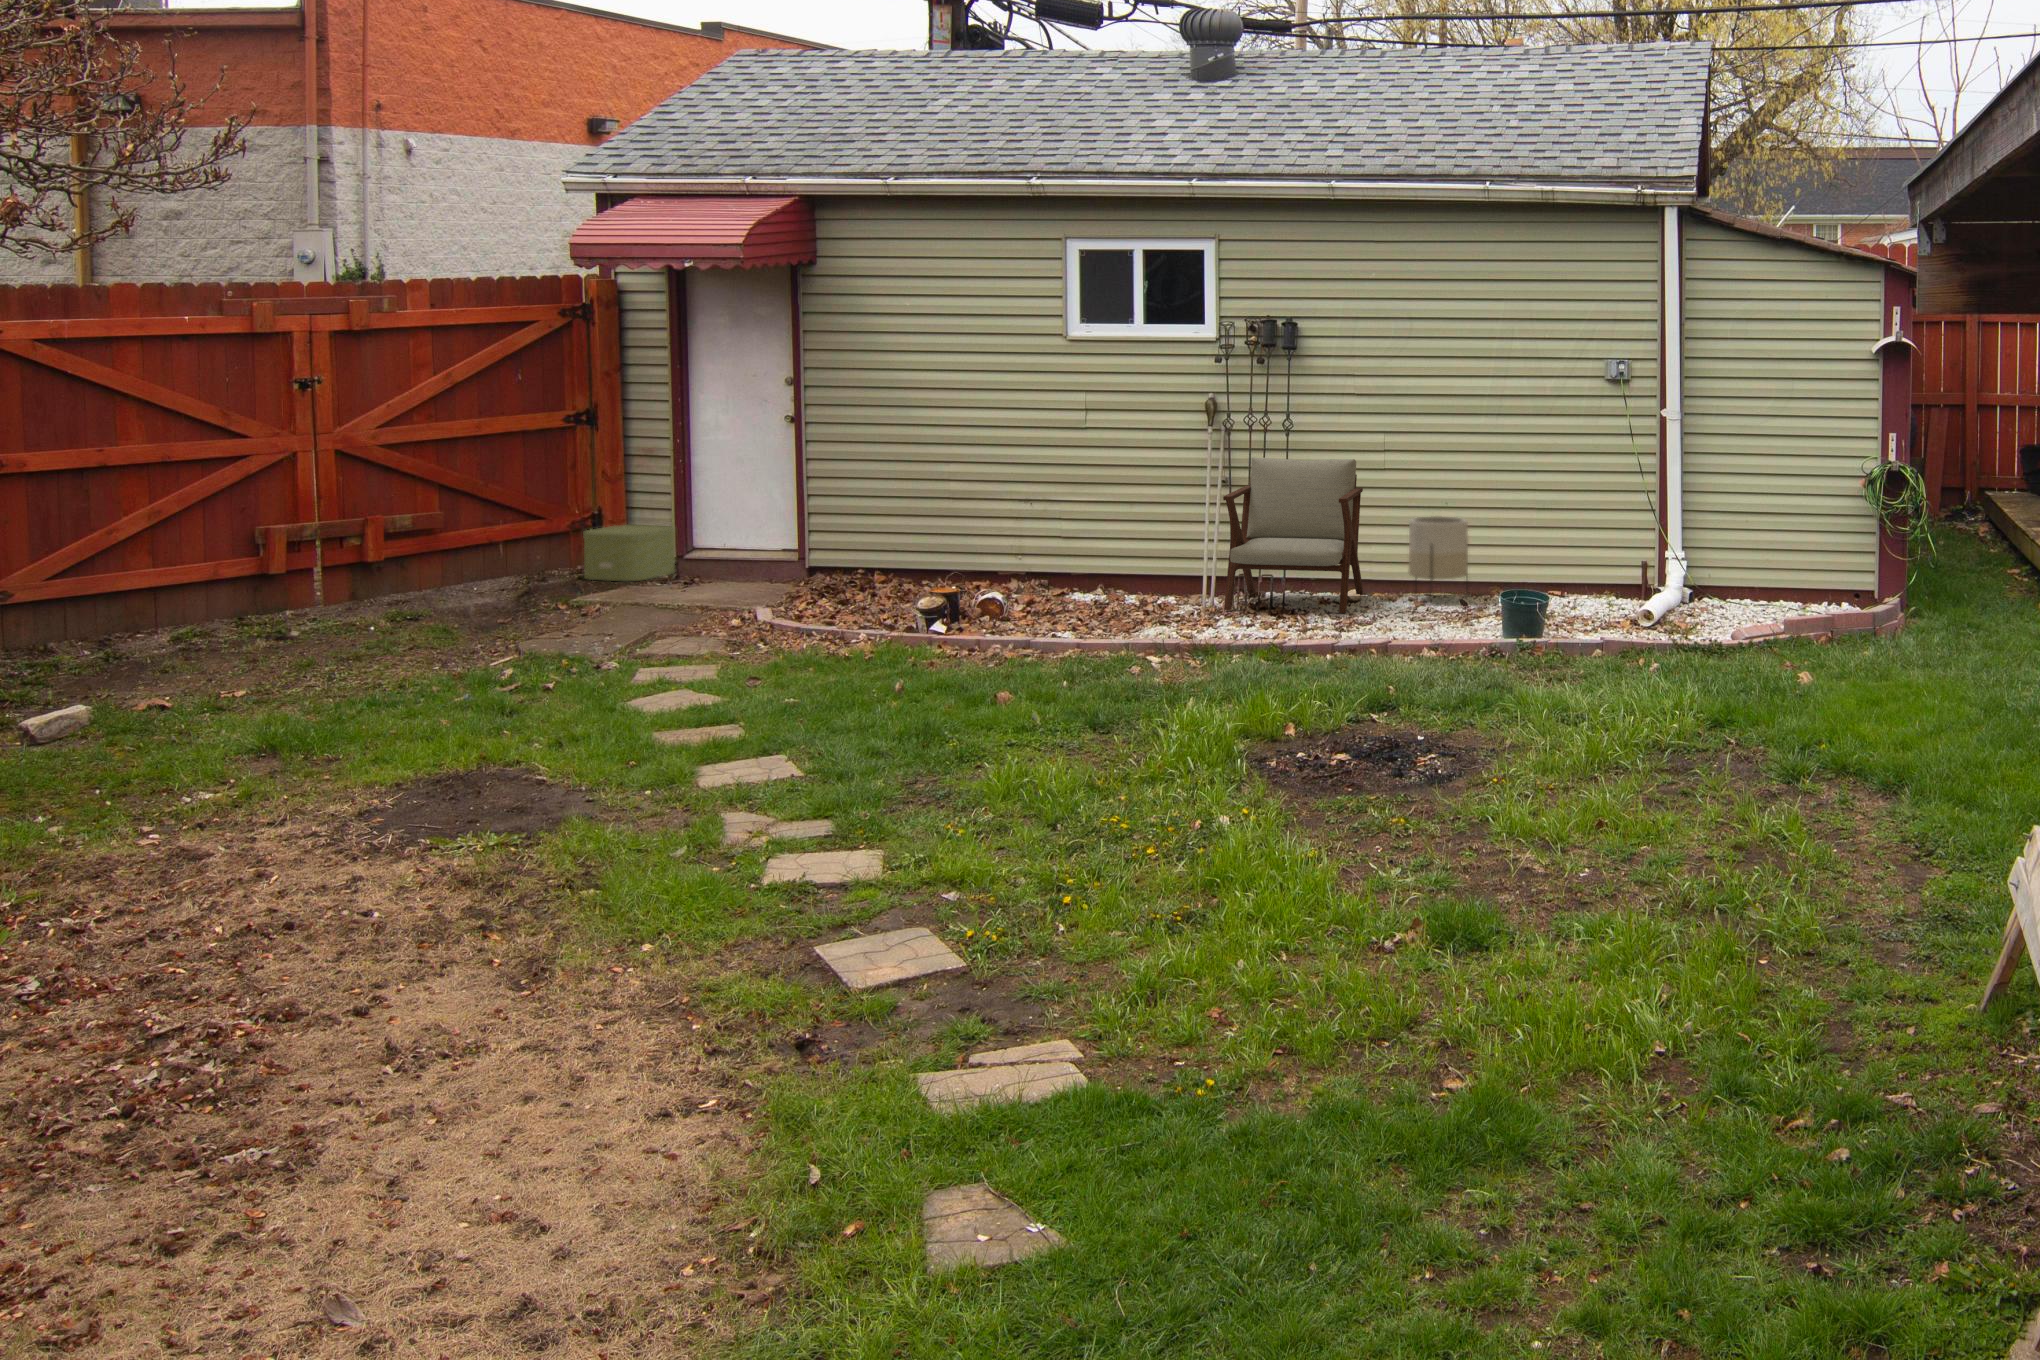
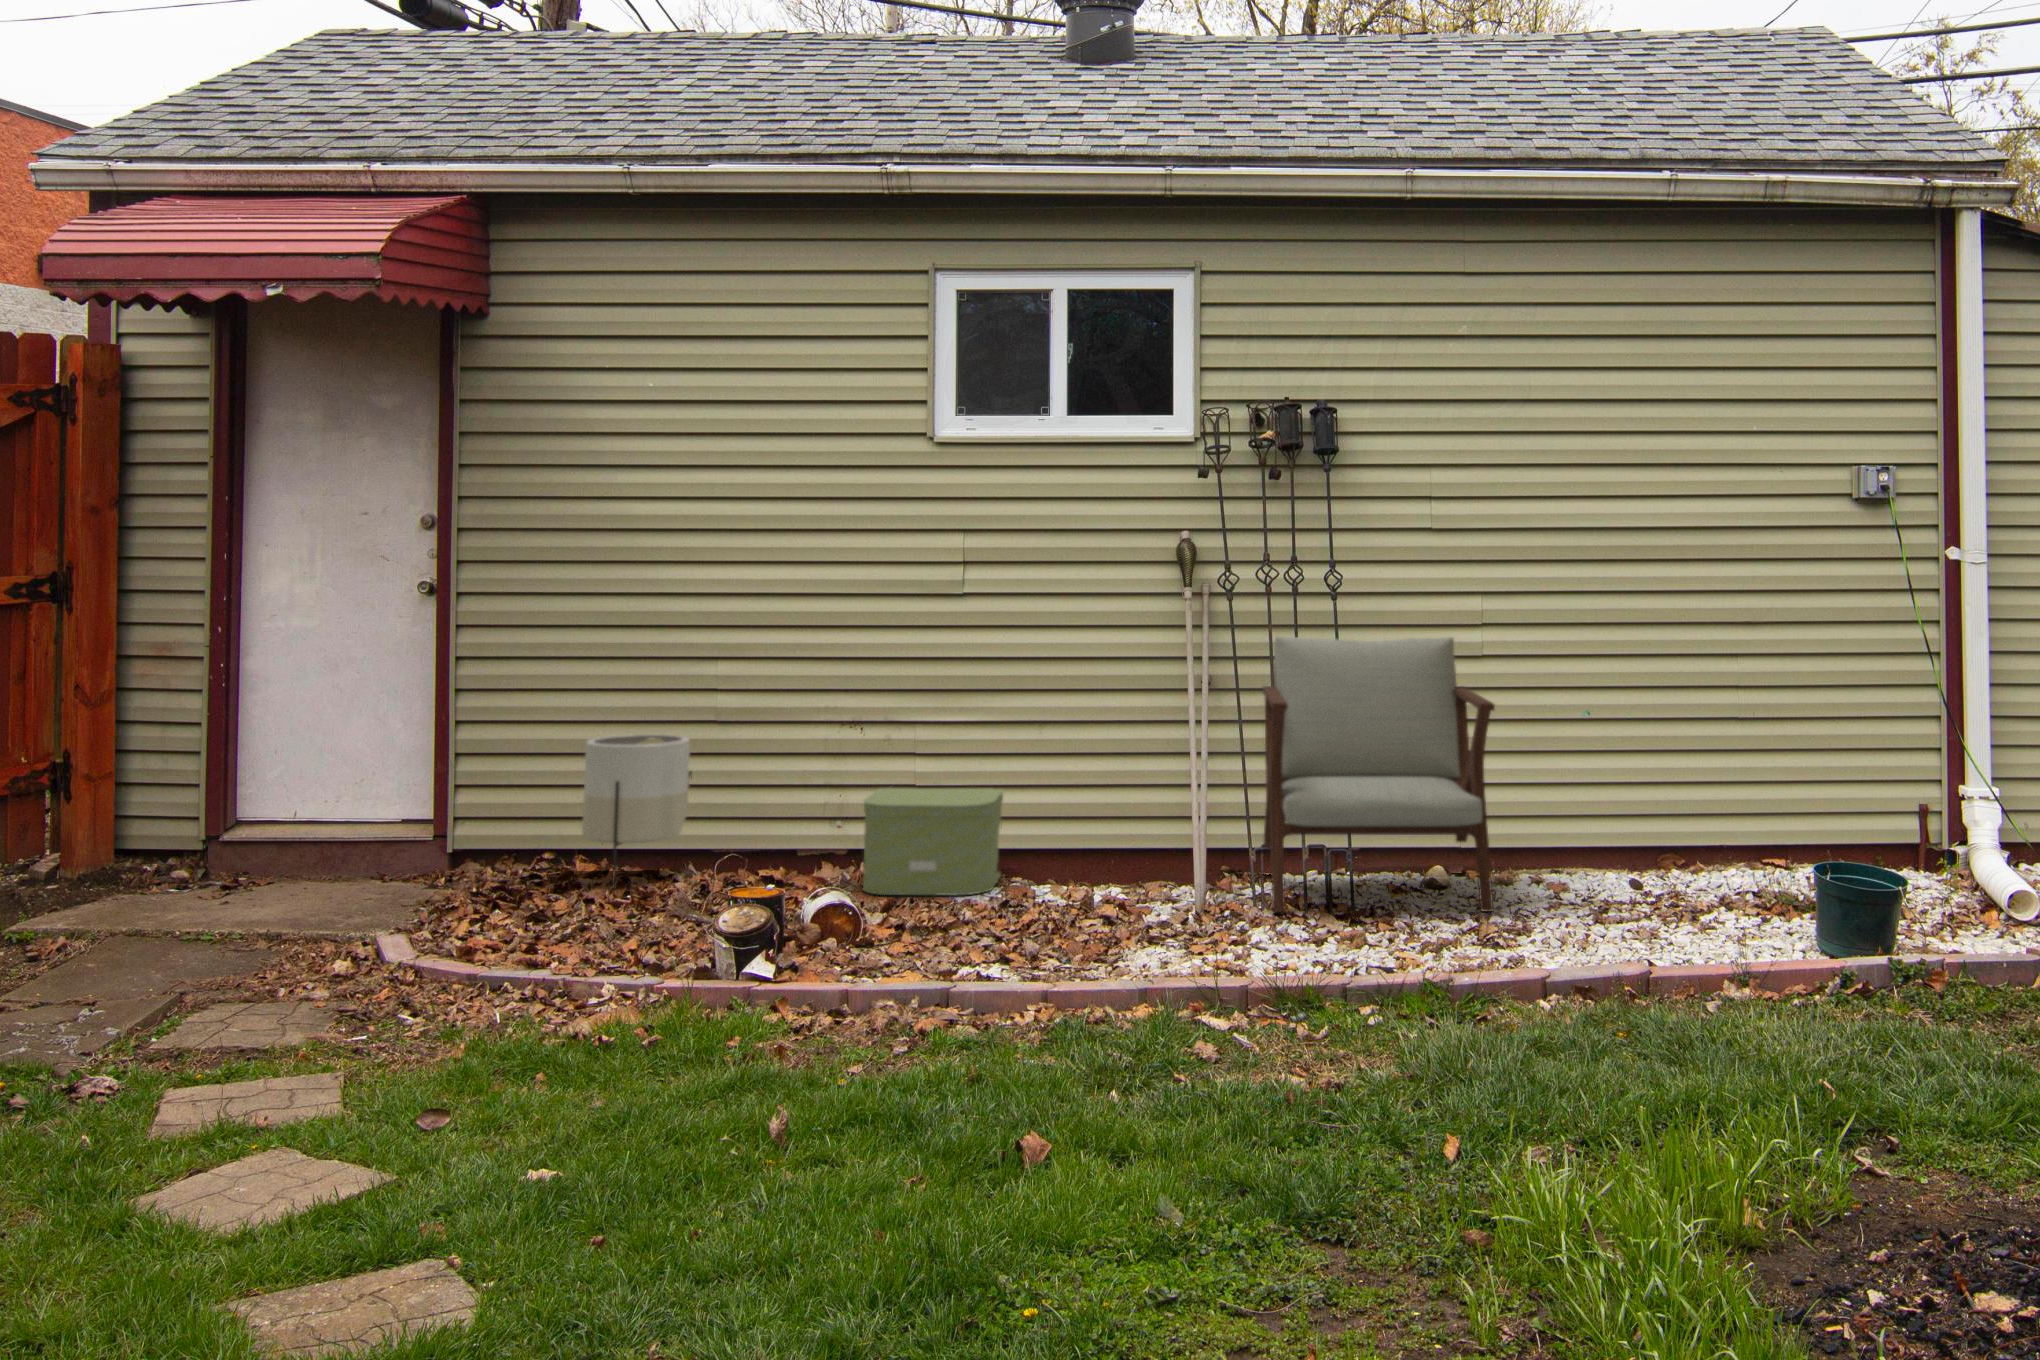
planter: present [1409,516,1468,584] -> present [582,734,691,887]
storage box: present [583,524,675,581] -> present [863,789,1003,895]

